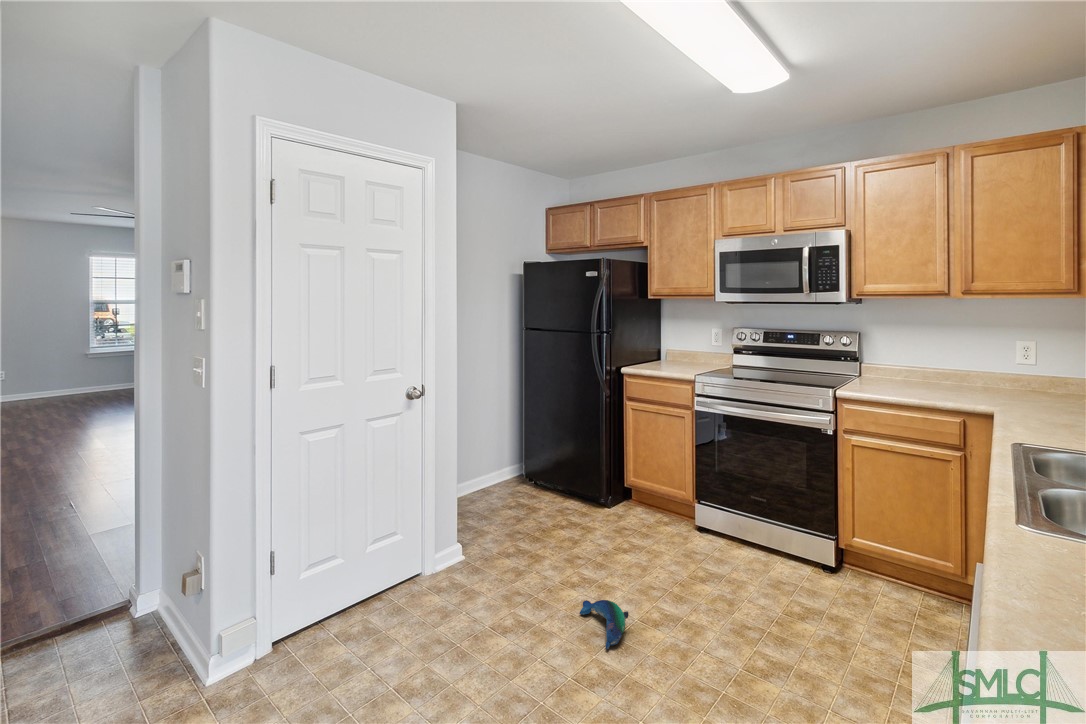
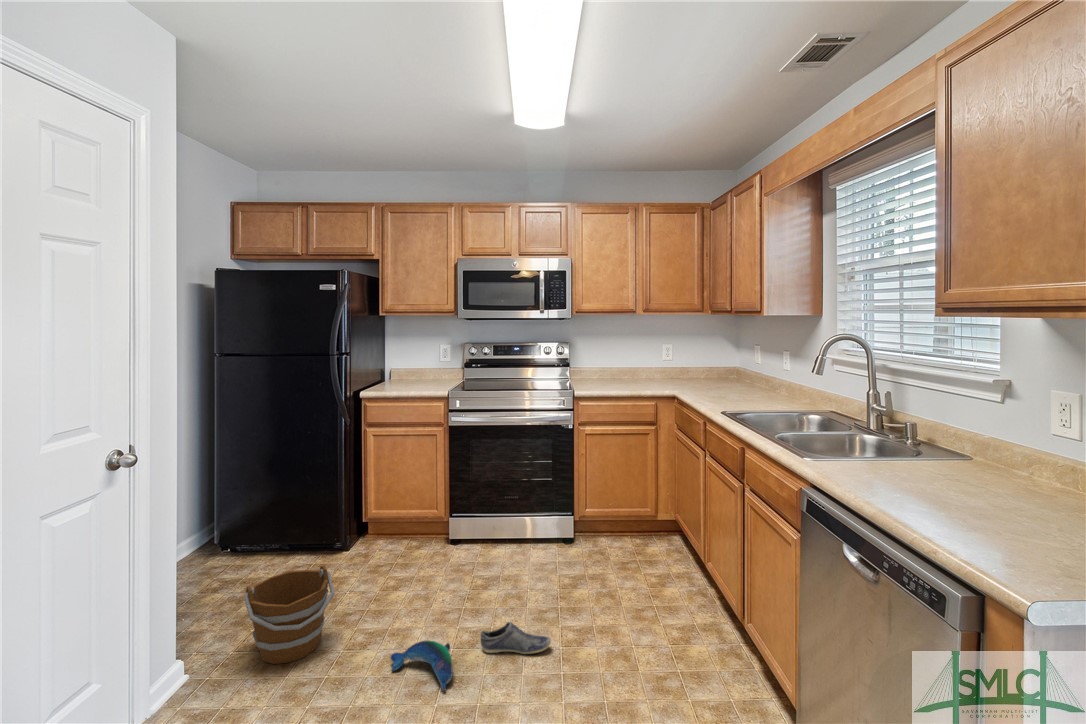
bucket: none [497,507,560,575] -> present [244,565,335,664]
shoe: none [661,615,729,662] -> present [481,622,551,654]

